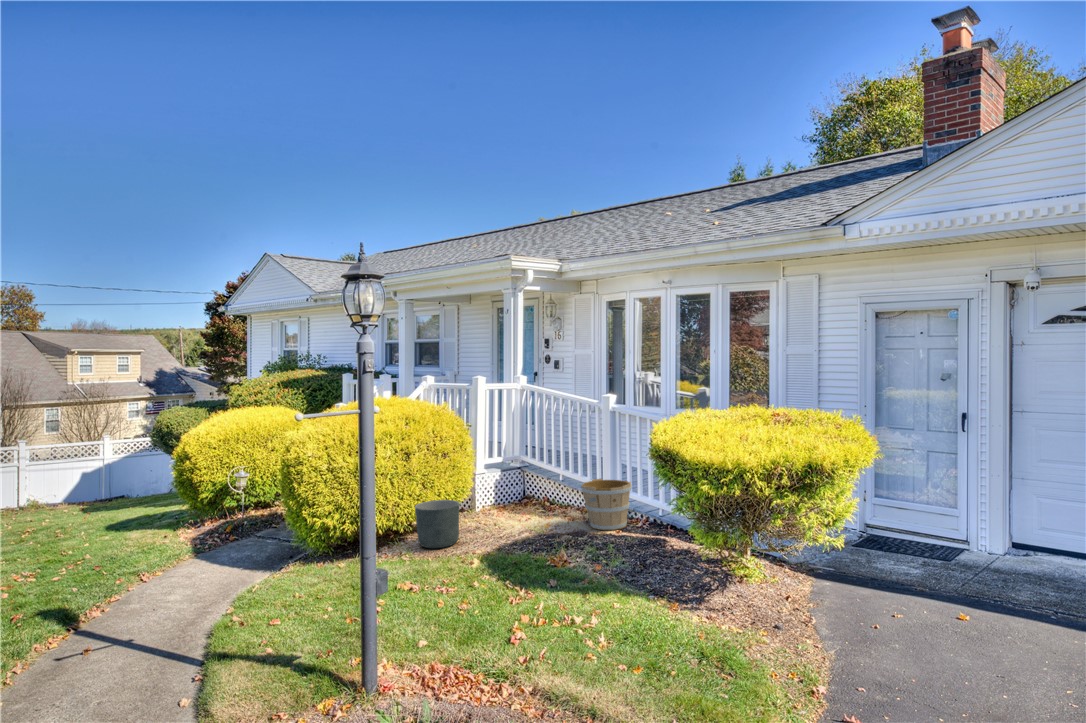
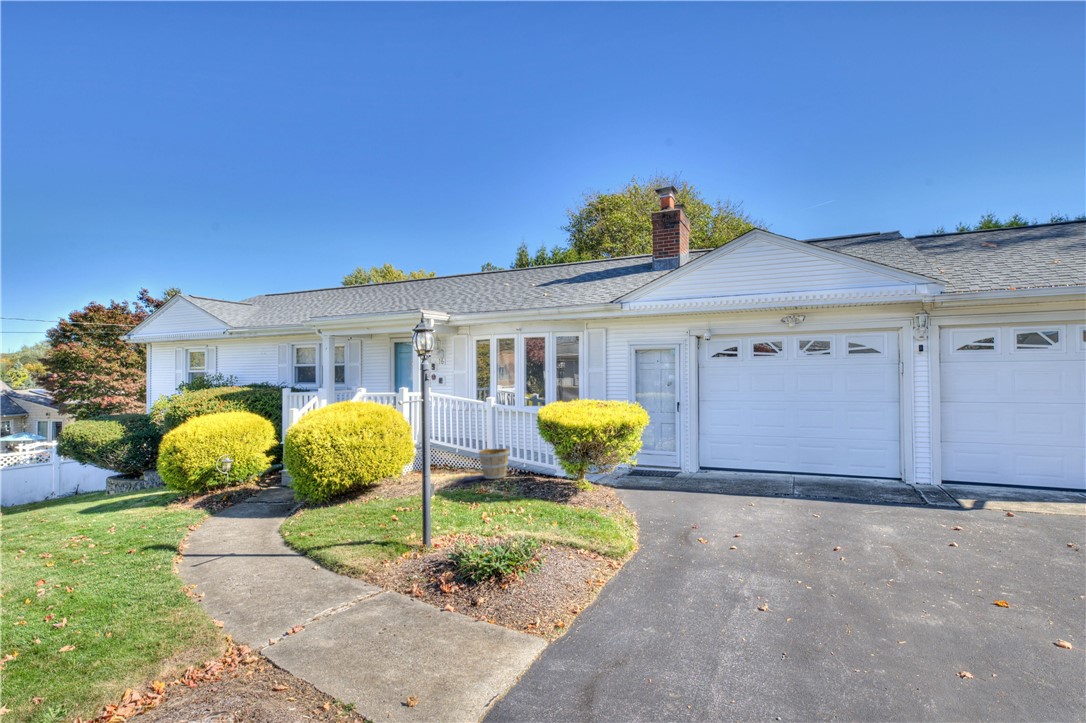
planter: present [415,500,459,548] -> none [374,467,404,499]

